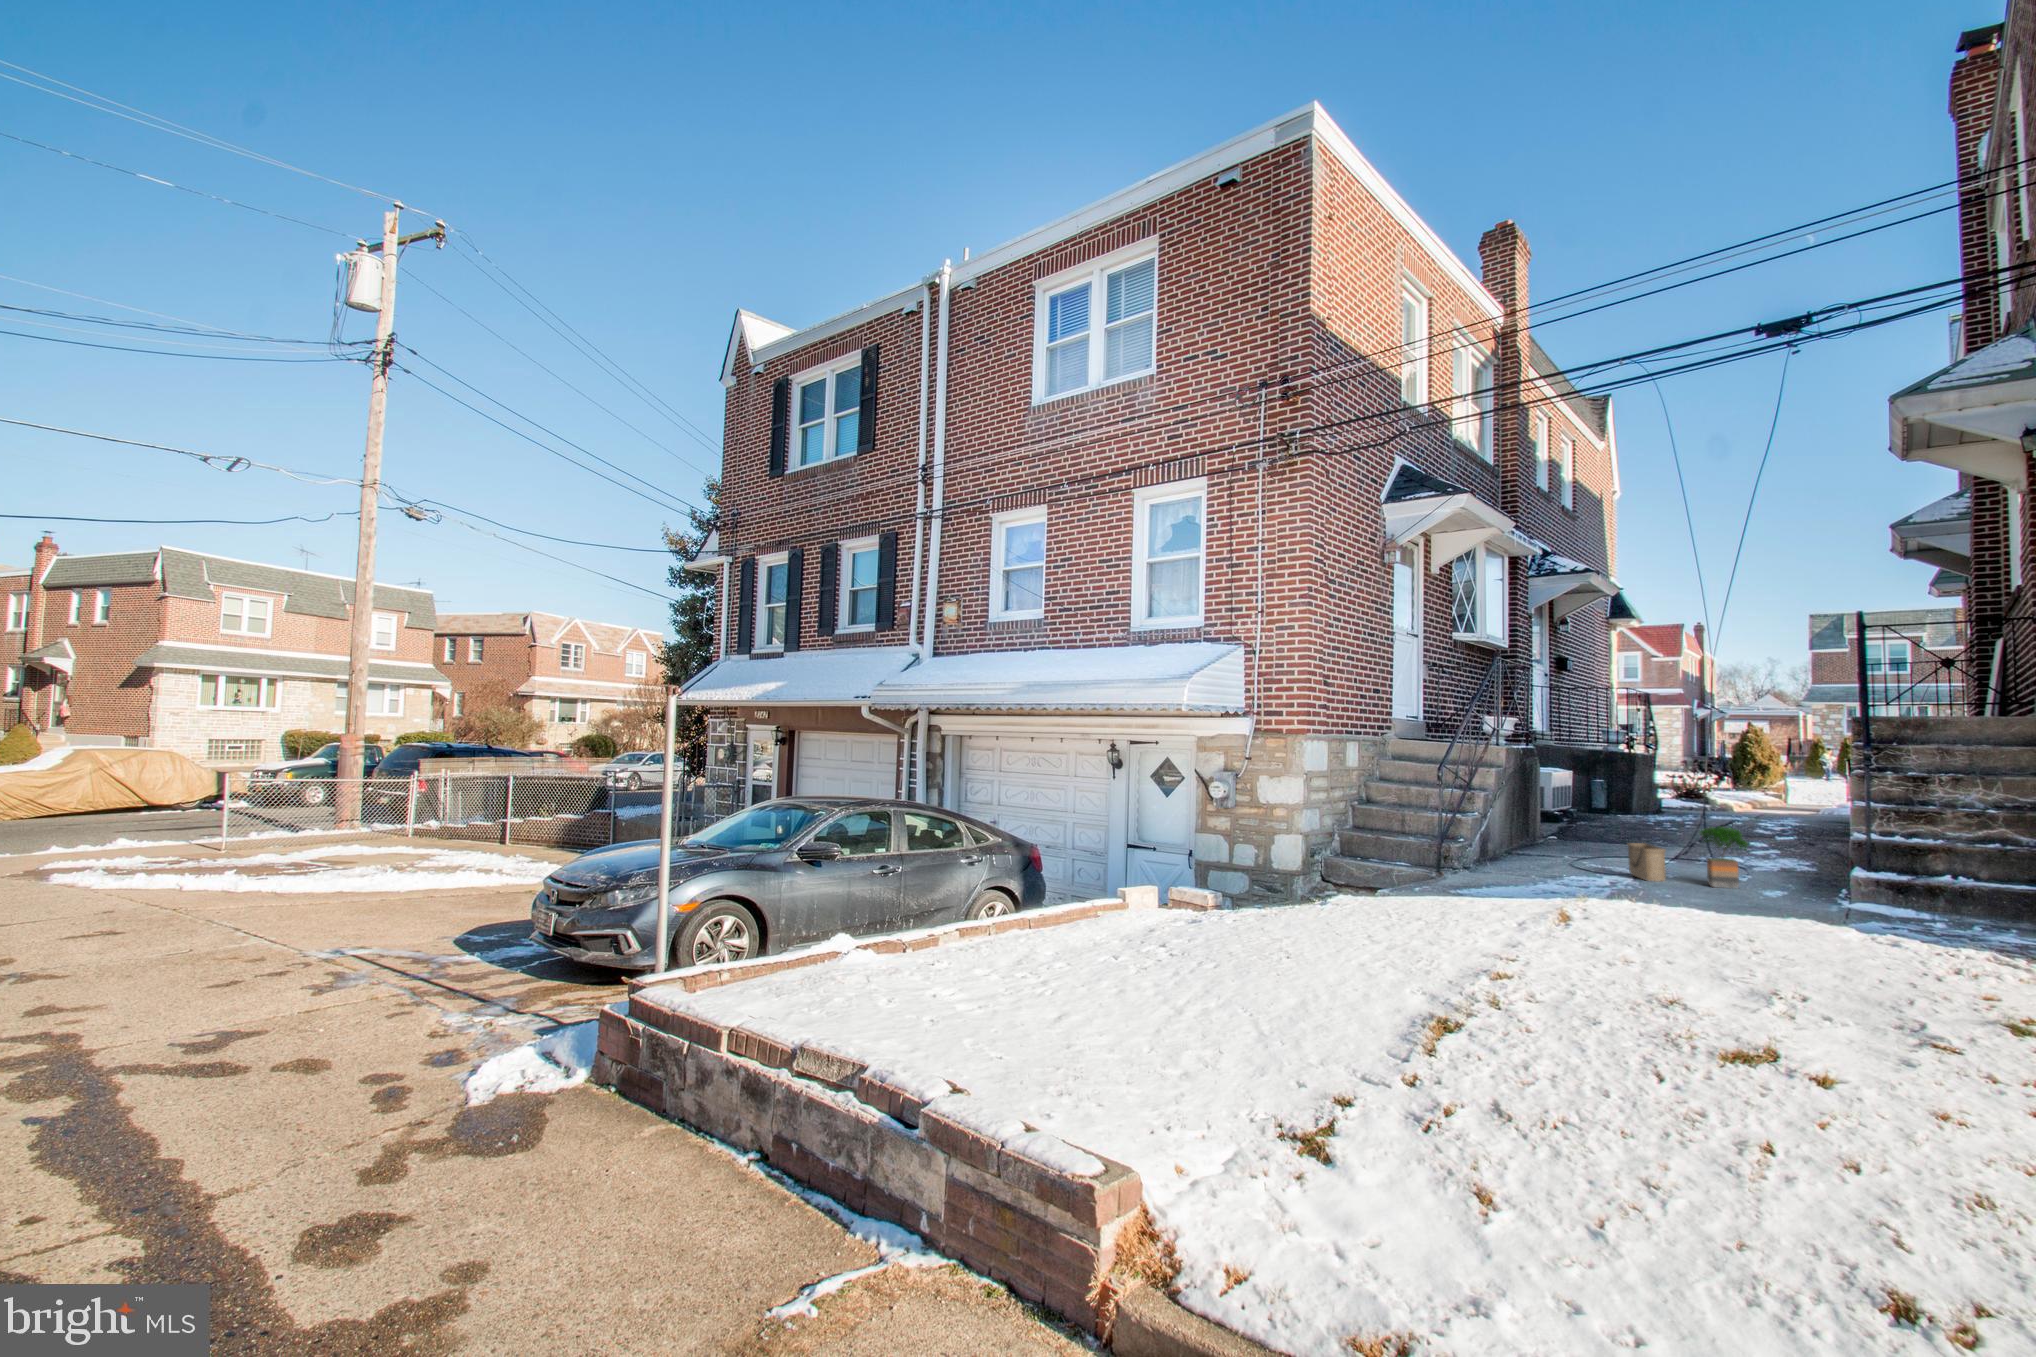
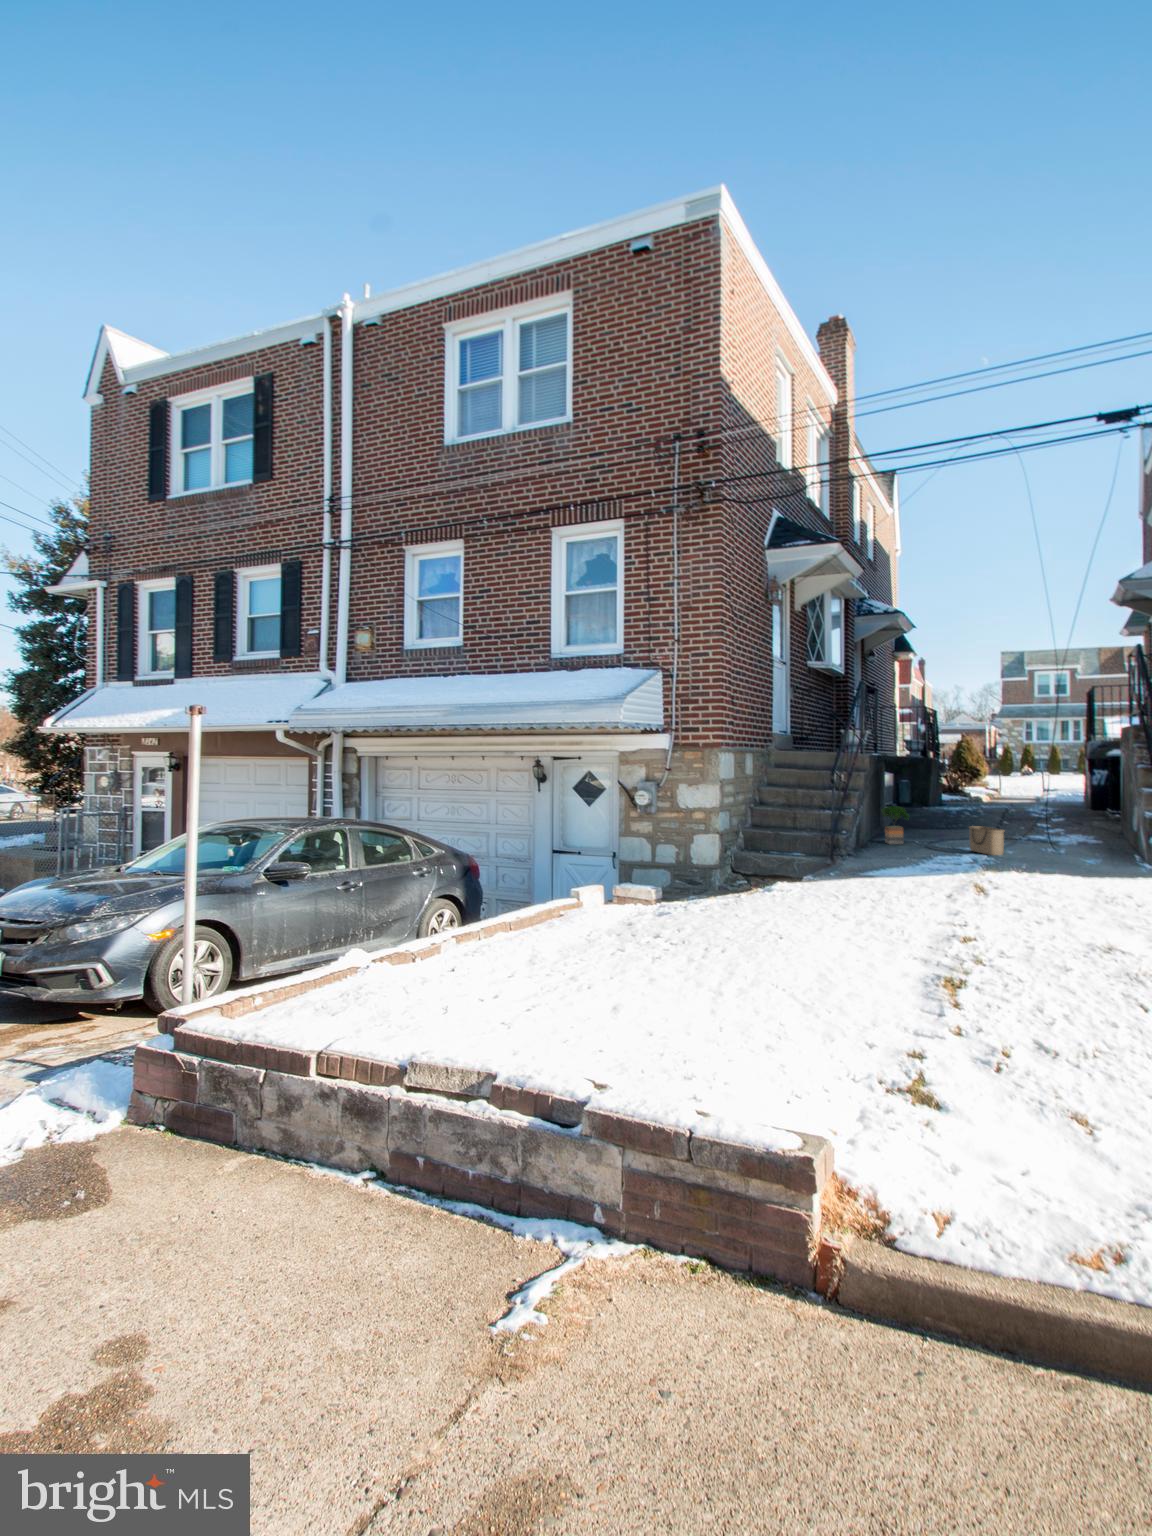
potted tree: present [1700,827,1748,888] -> present [882,806,909,844]

